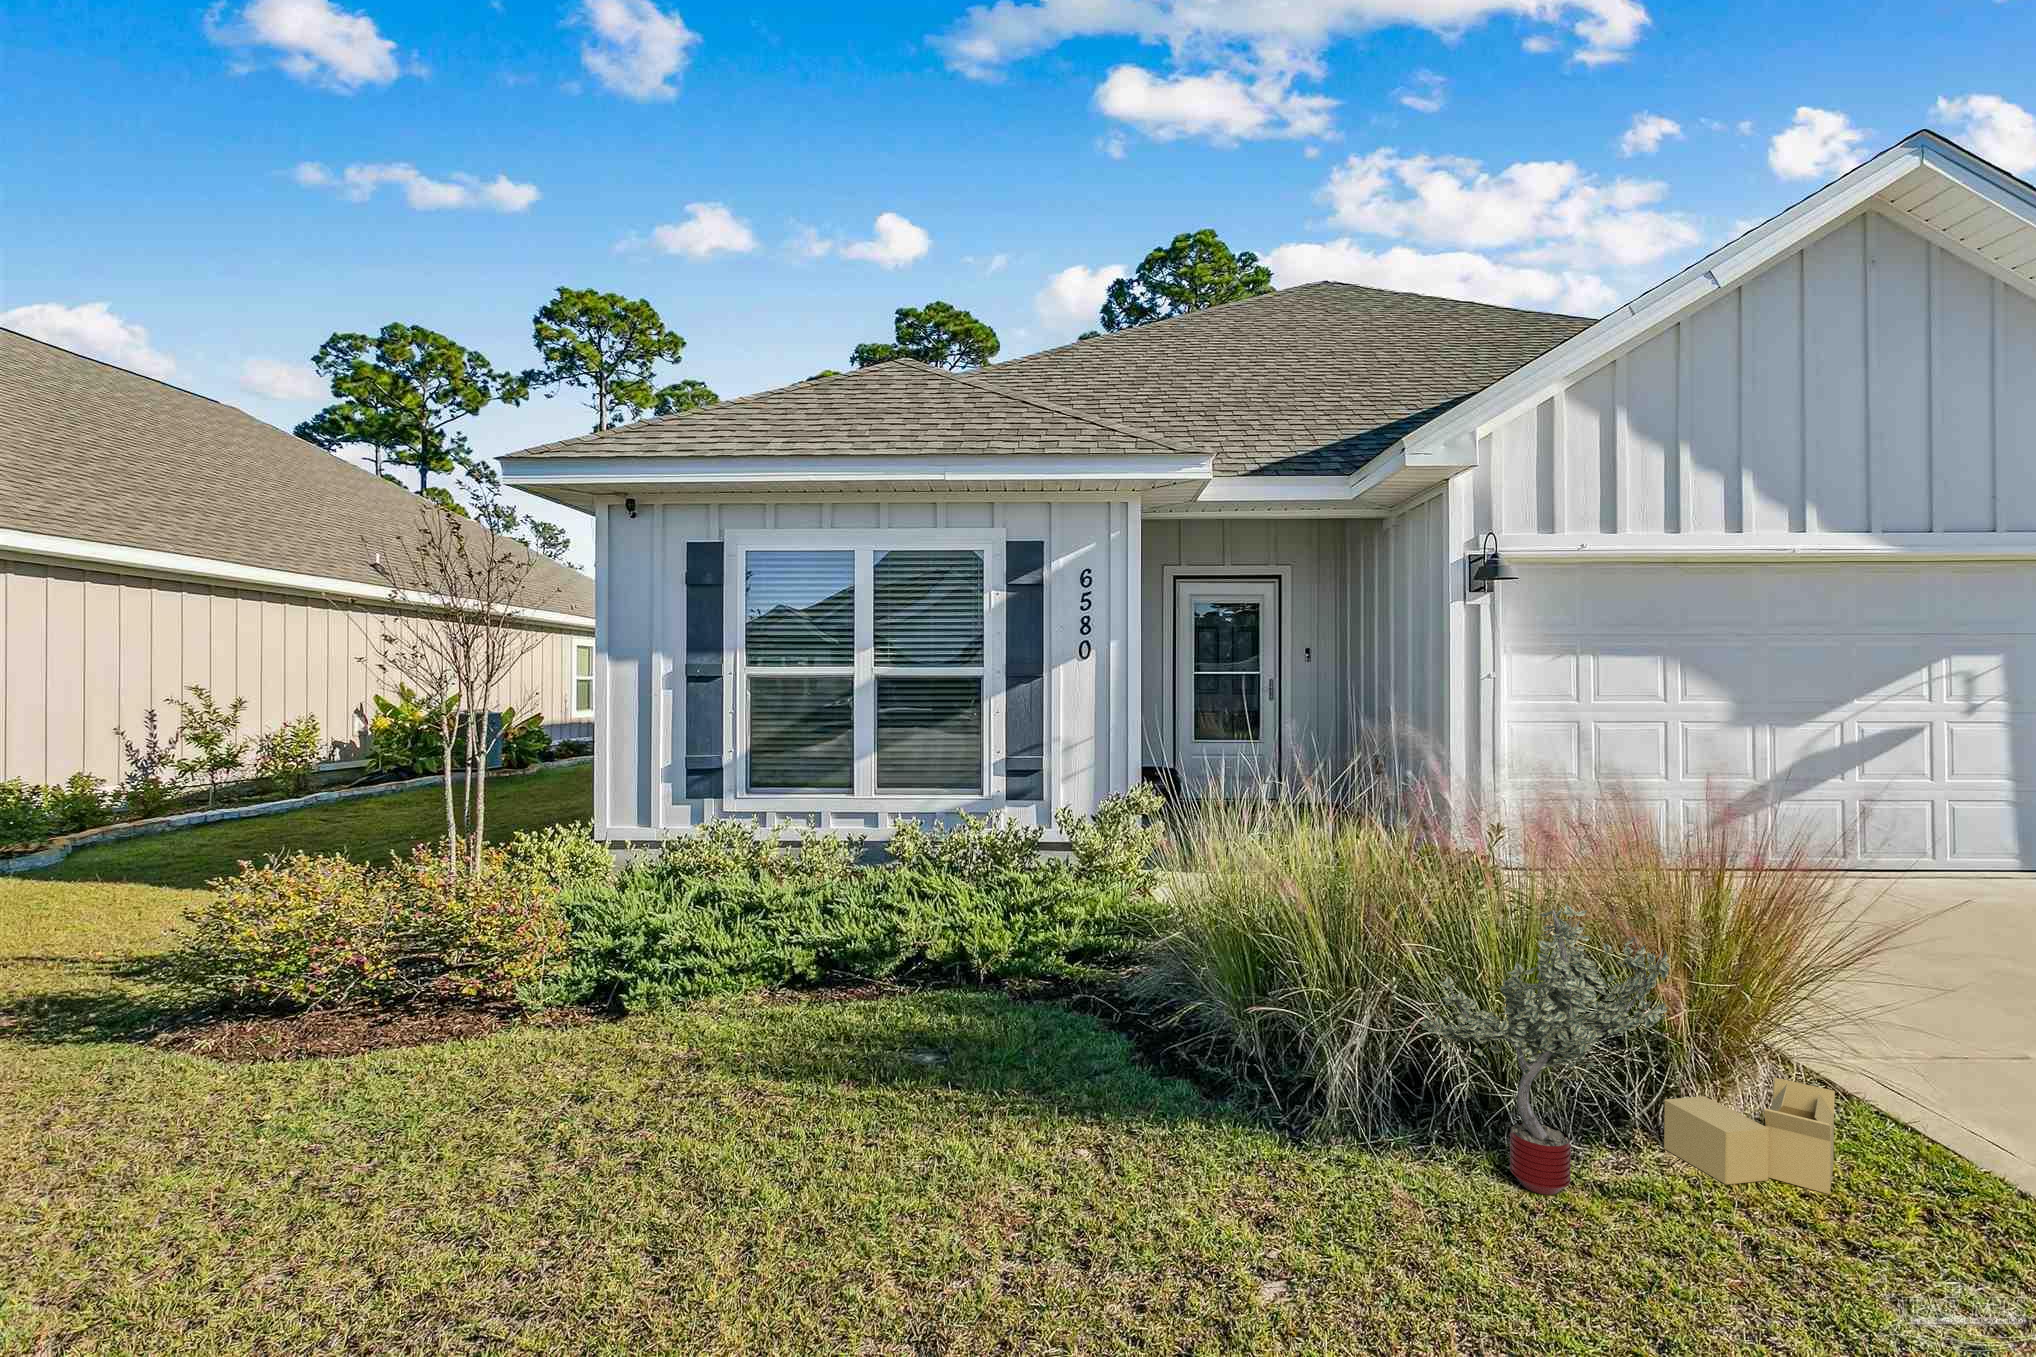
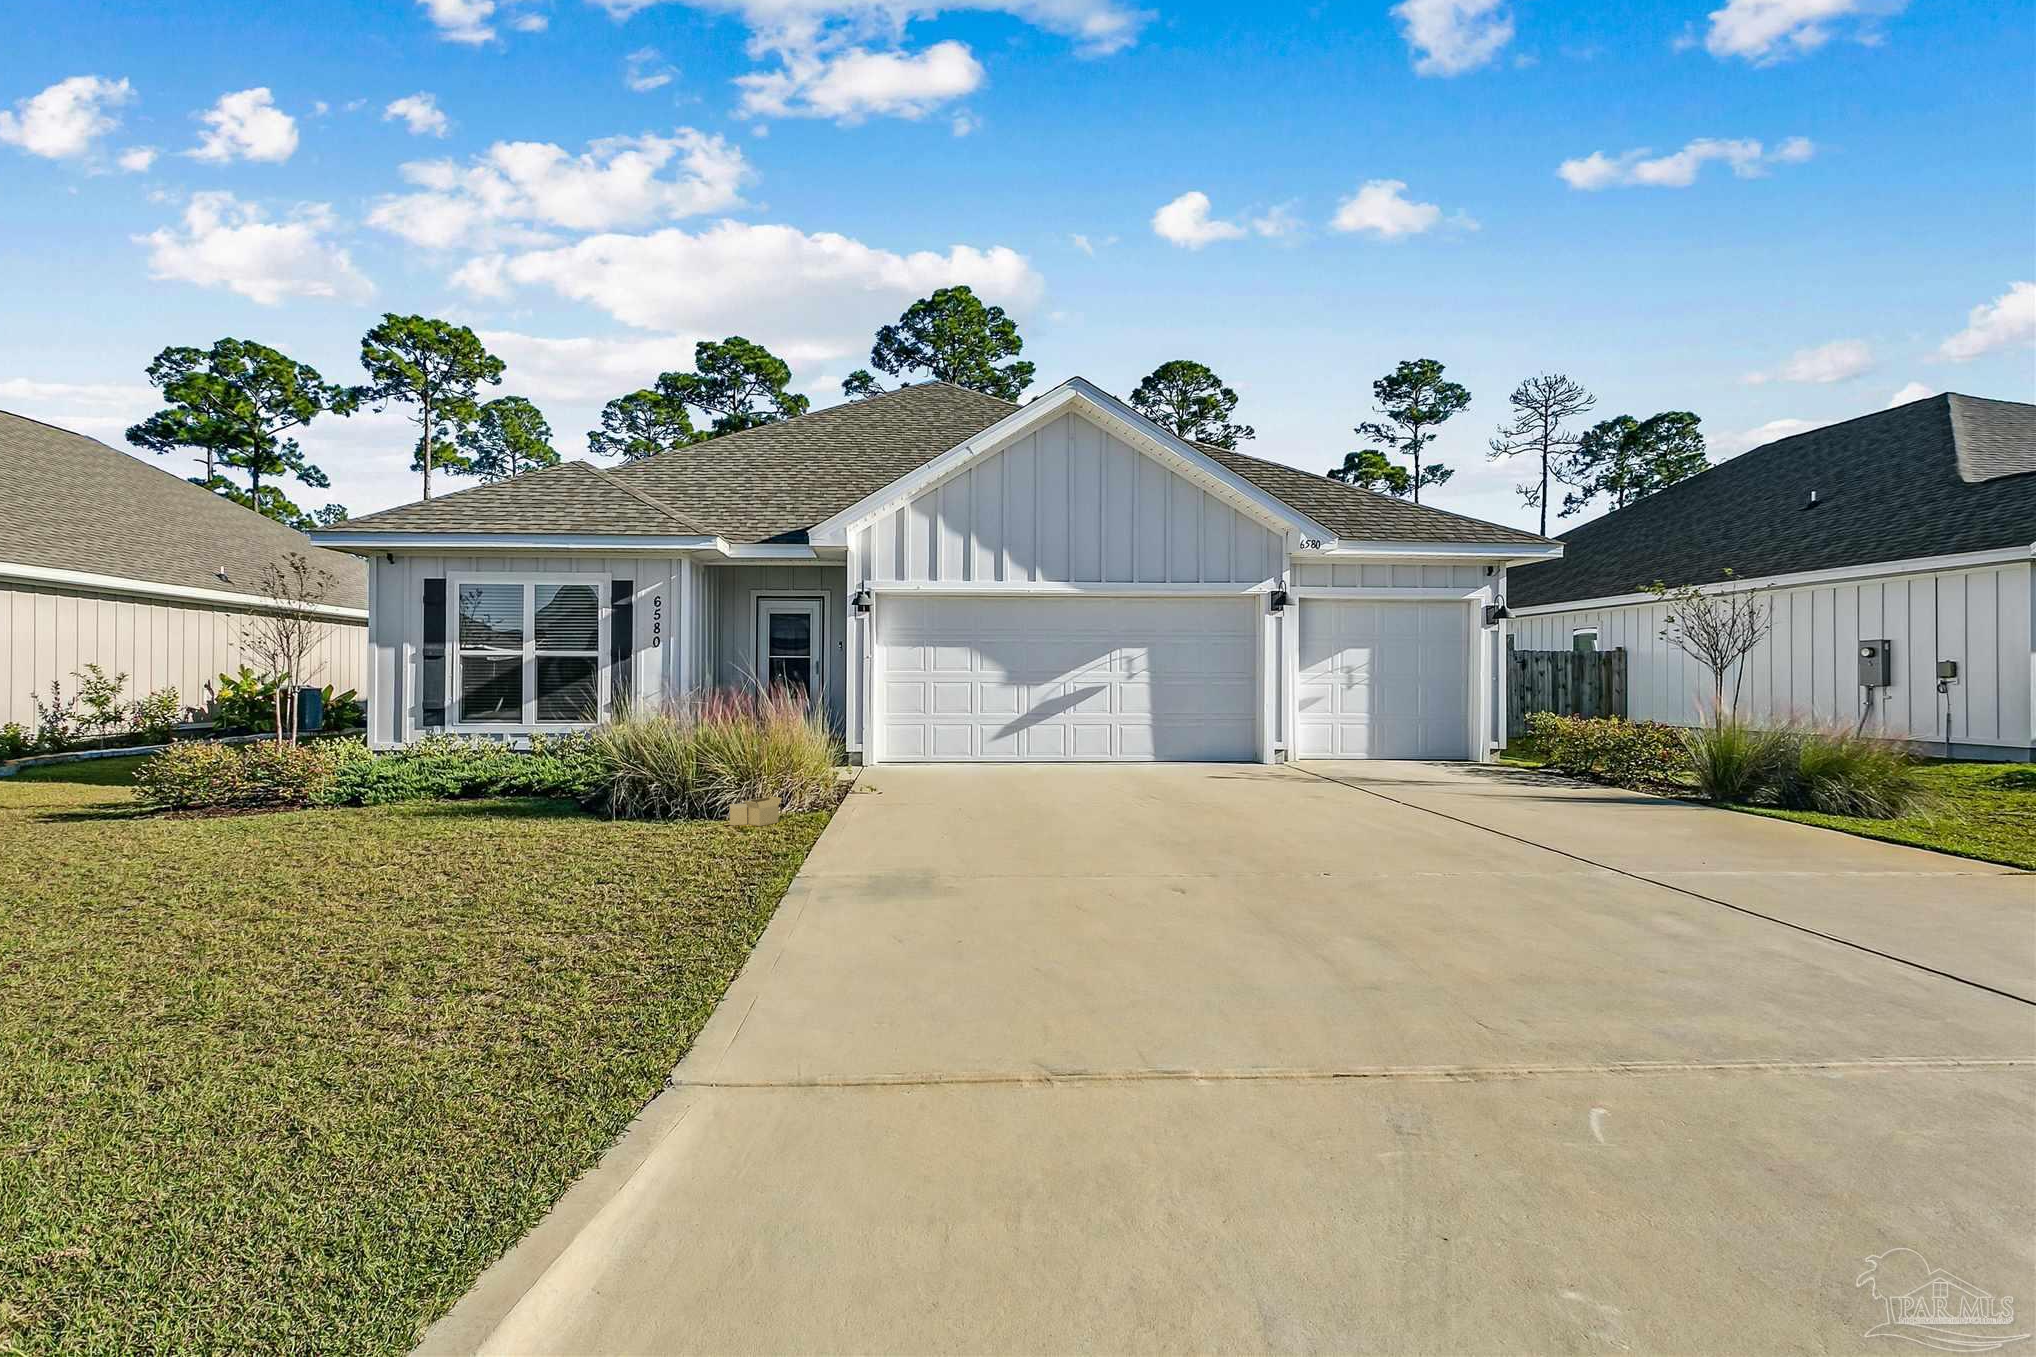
potted tree: present [1419,904,1670,1195] -> none [629,735,703,828]

